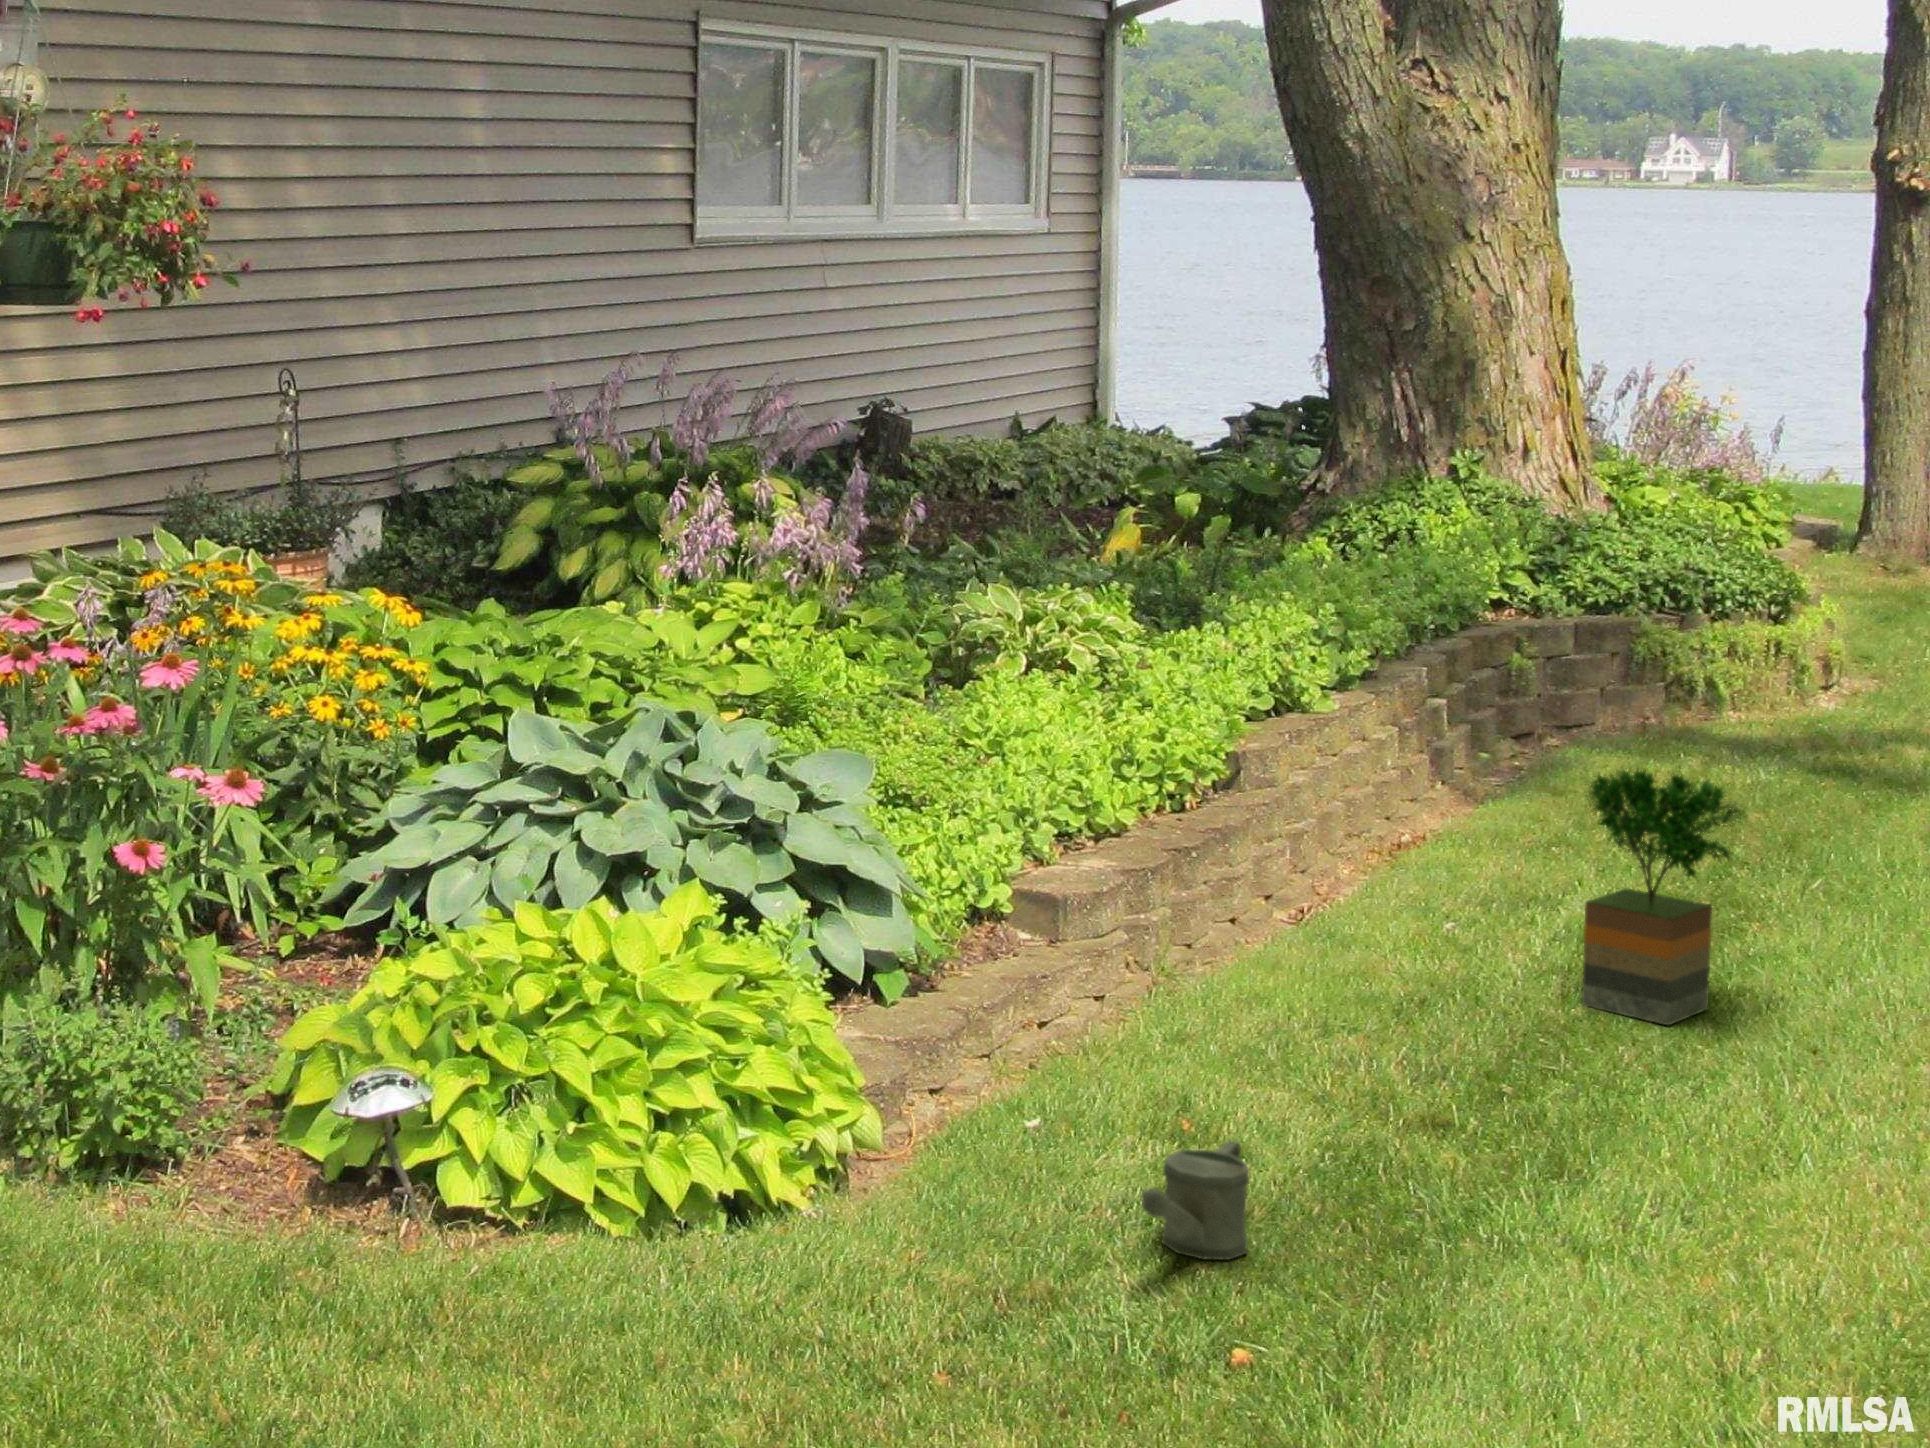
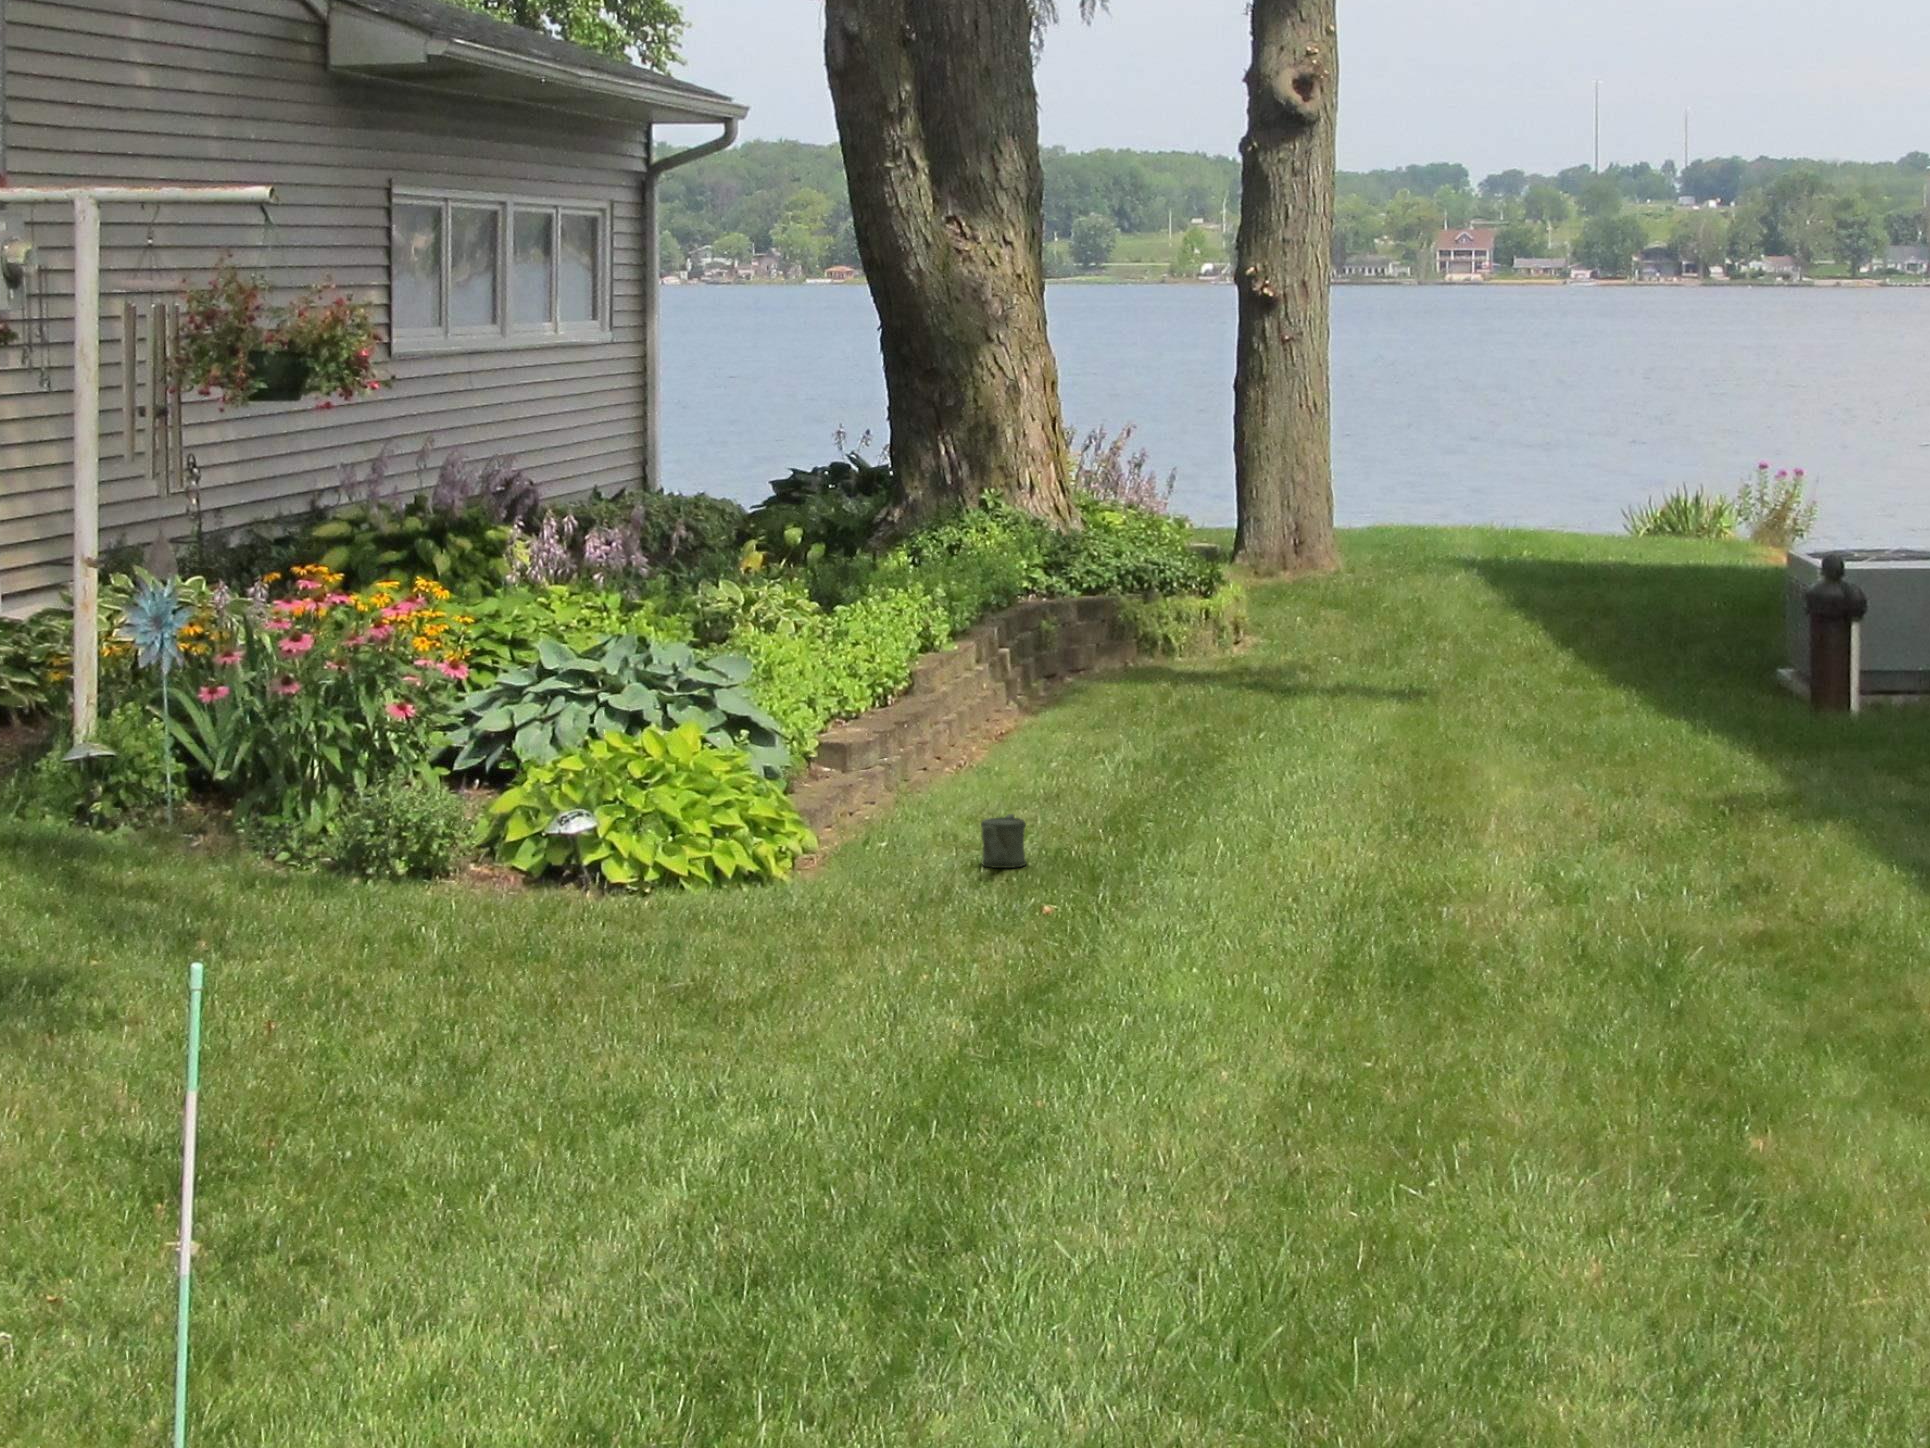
potted tree: present [1582,769,1744,1025] -> none [1135,637,1227,781]

